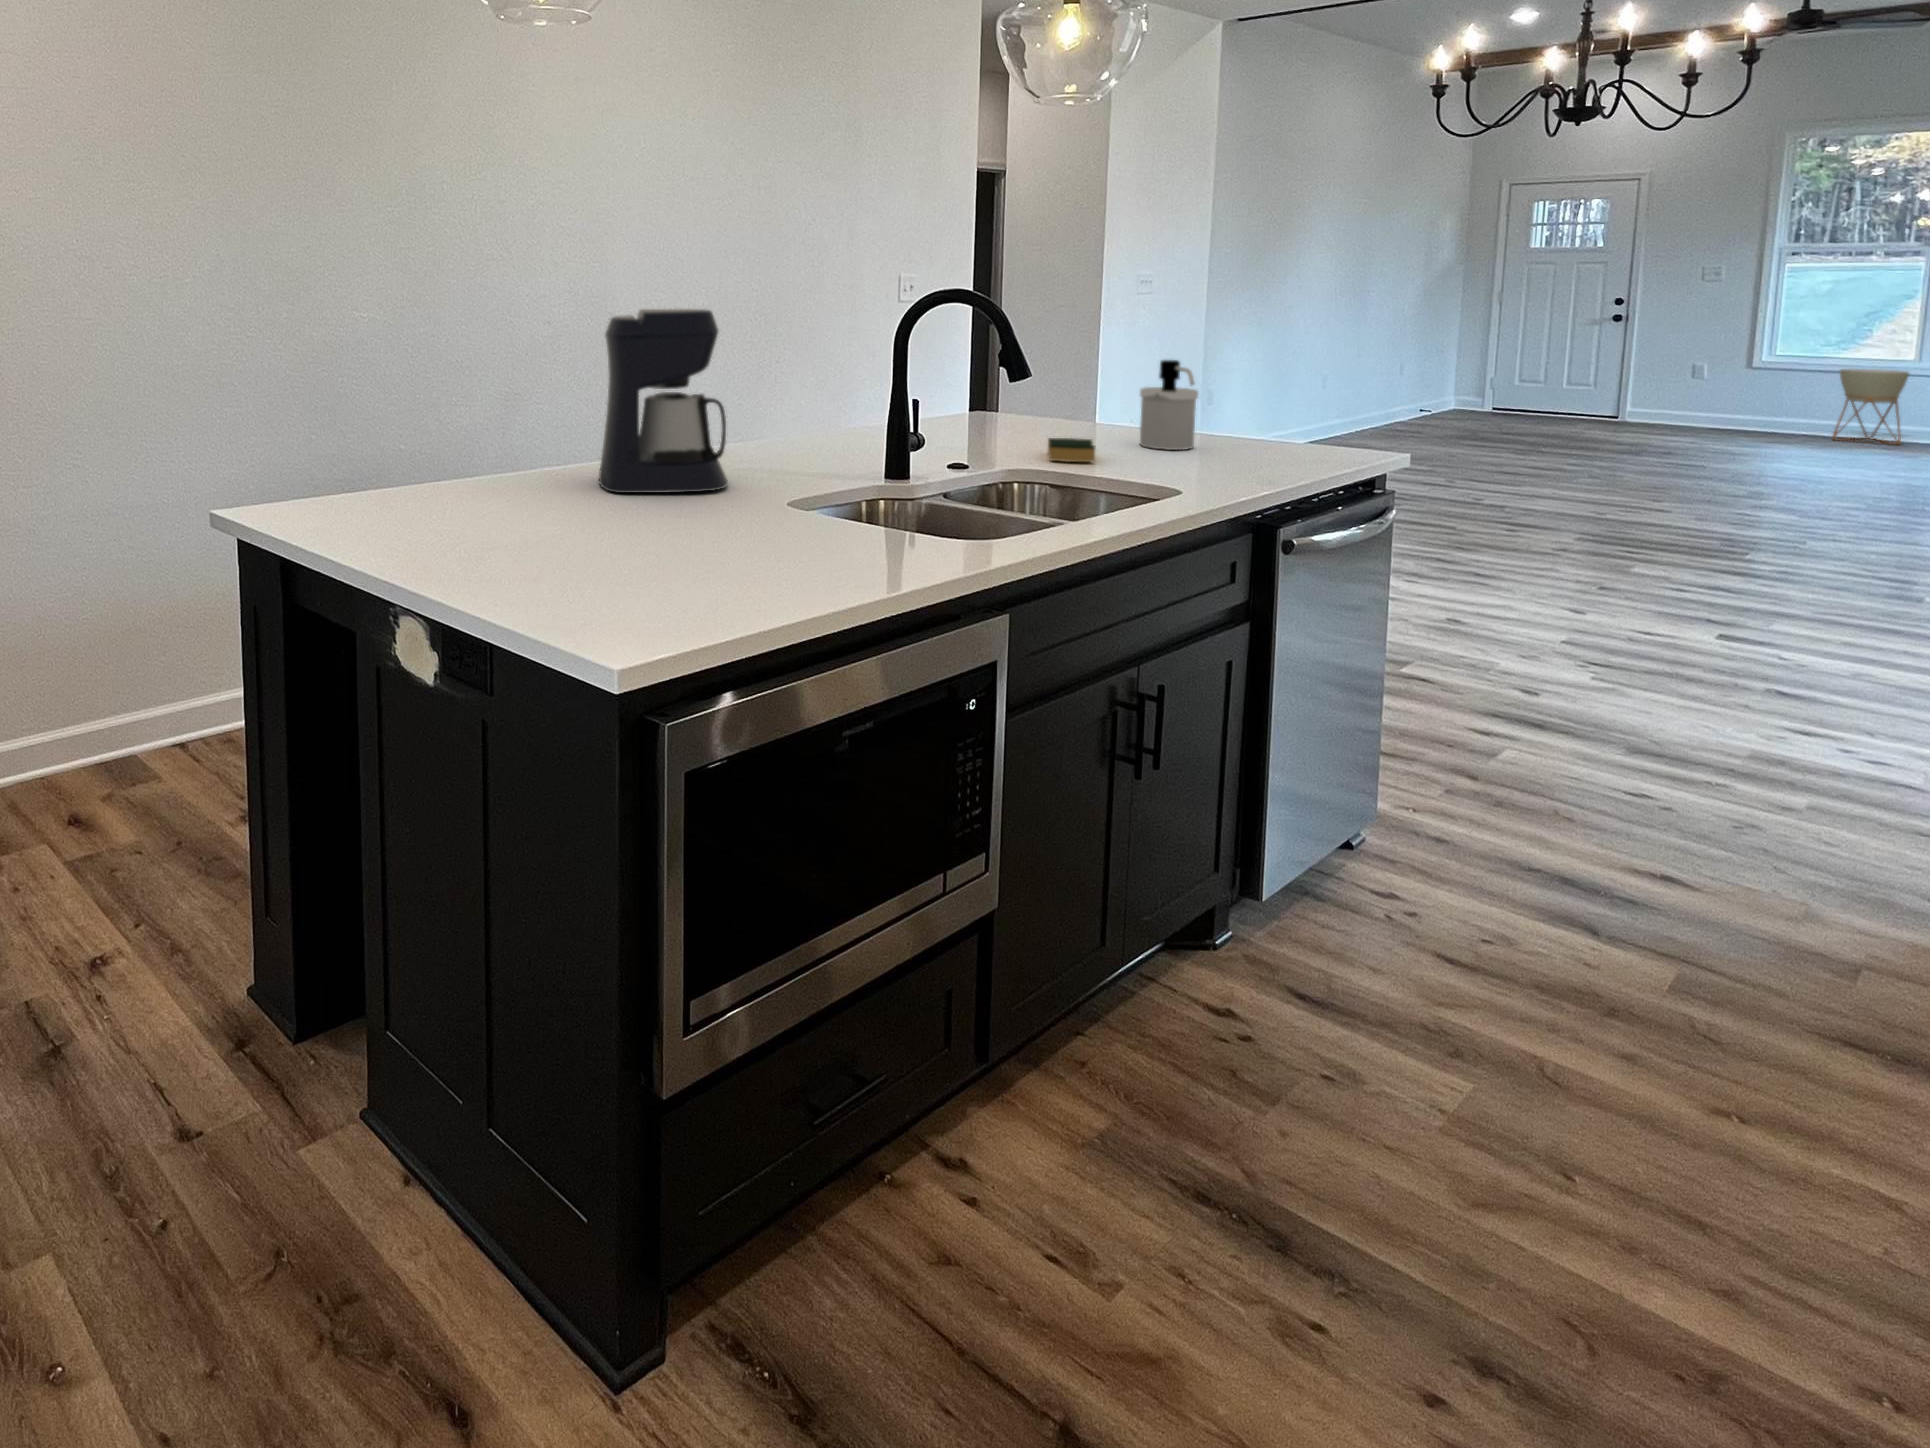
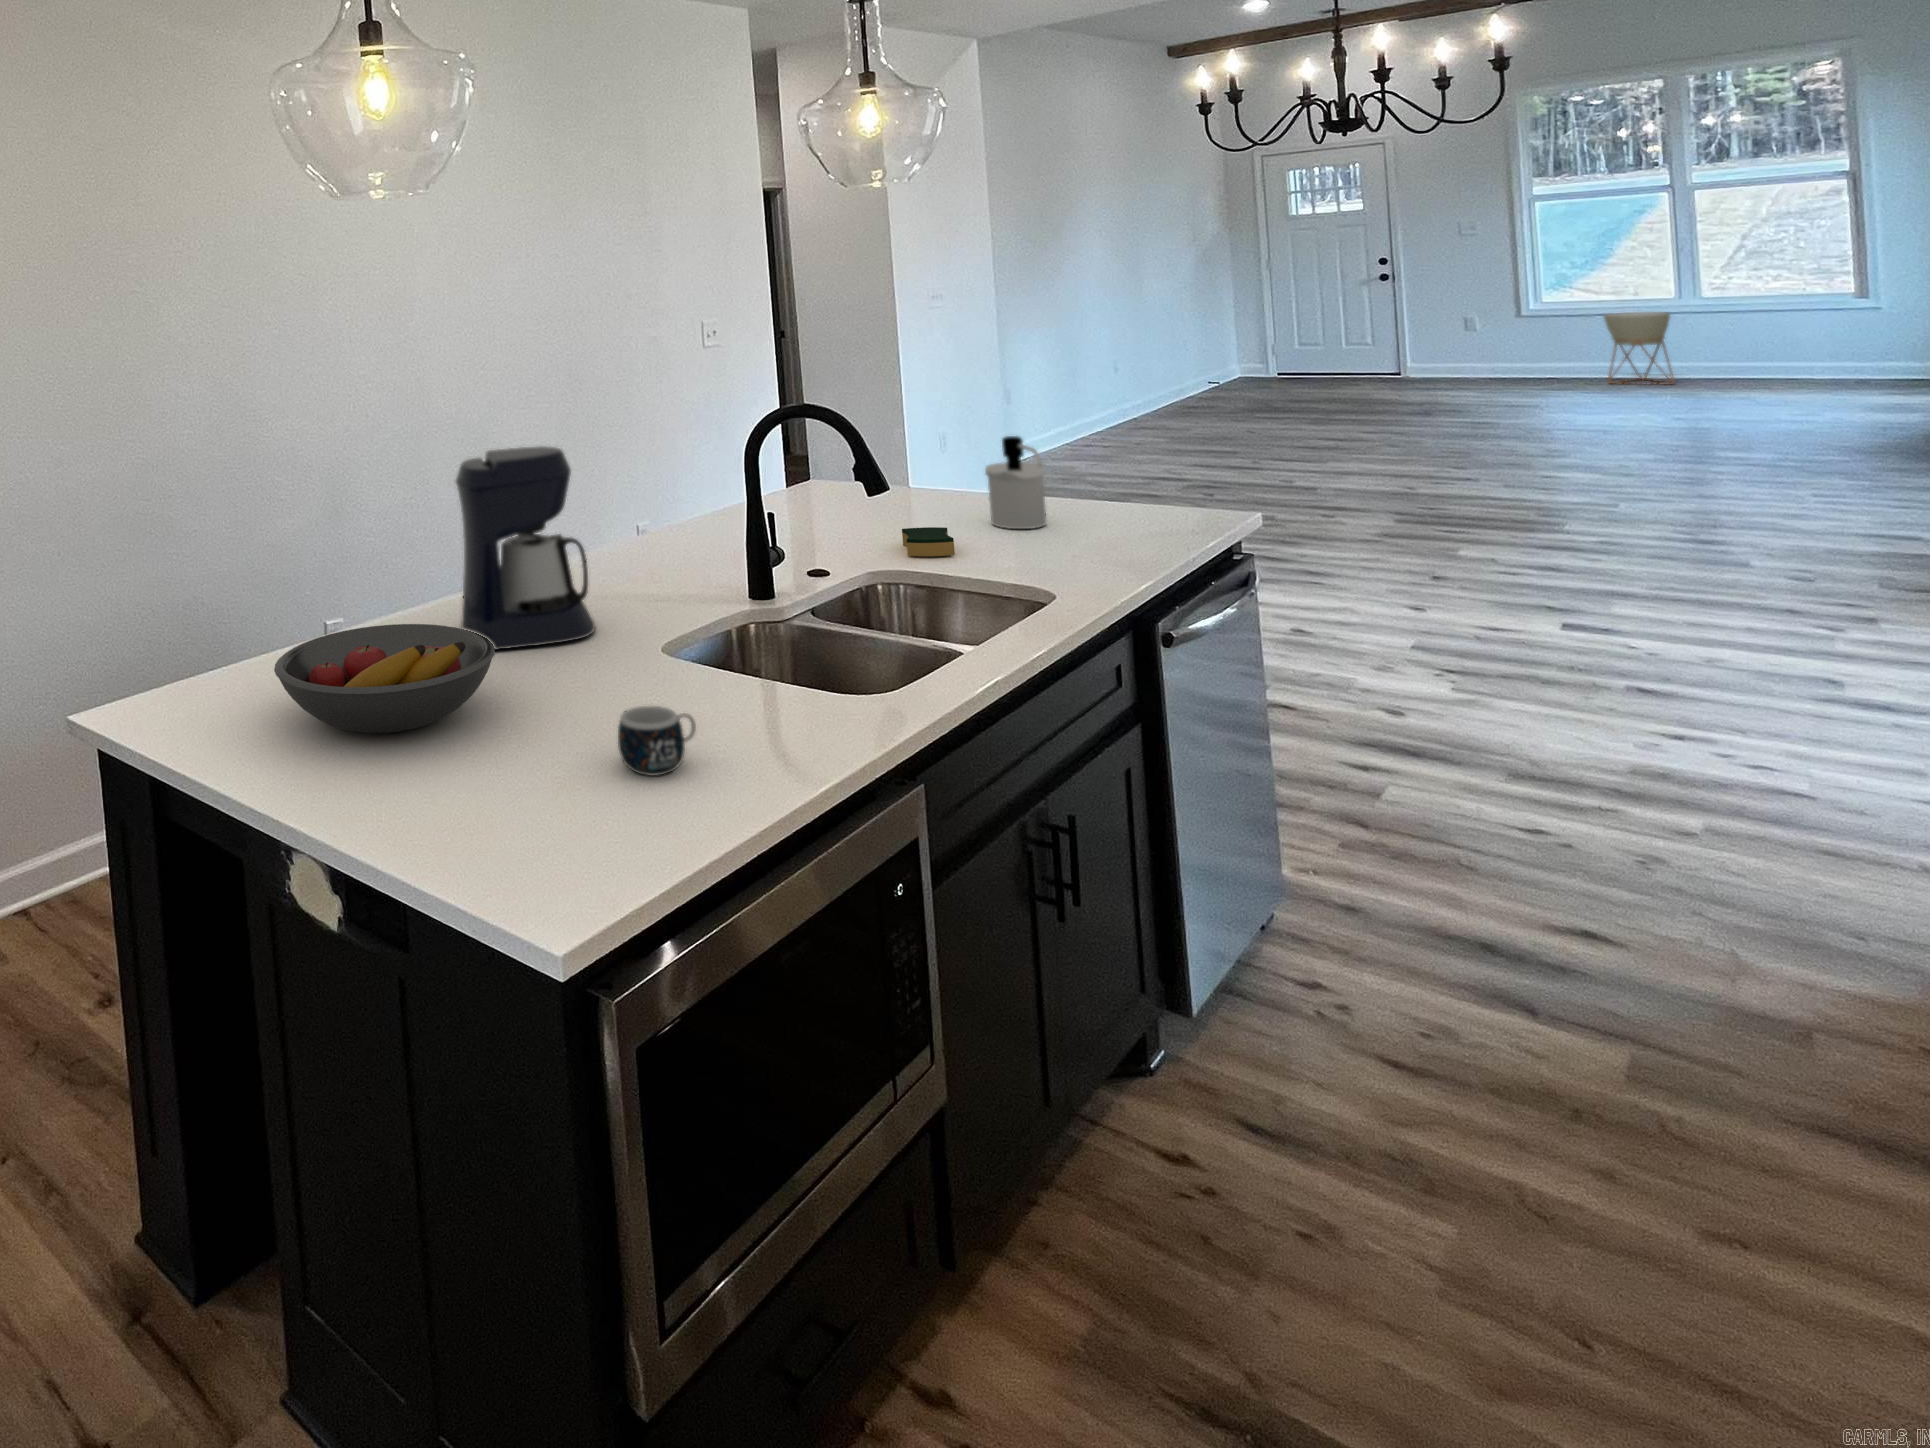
fruit bowl: none [405,451,618,533] -> present [274,624,495,733]
mug: none [718,516,795,574] -> present [618,706,696,776]

